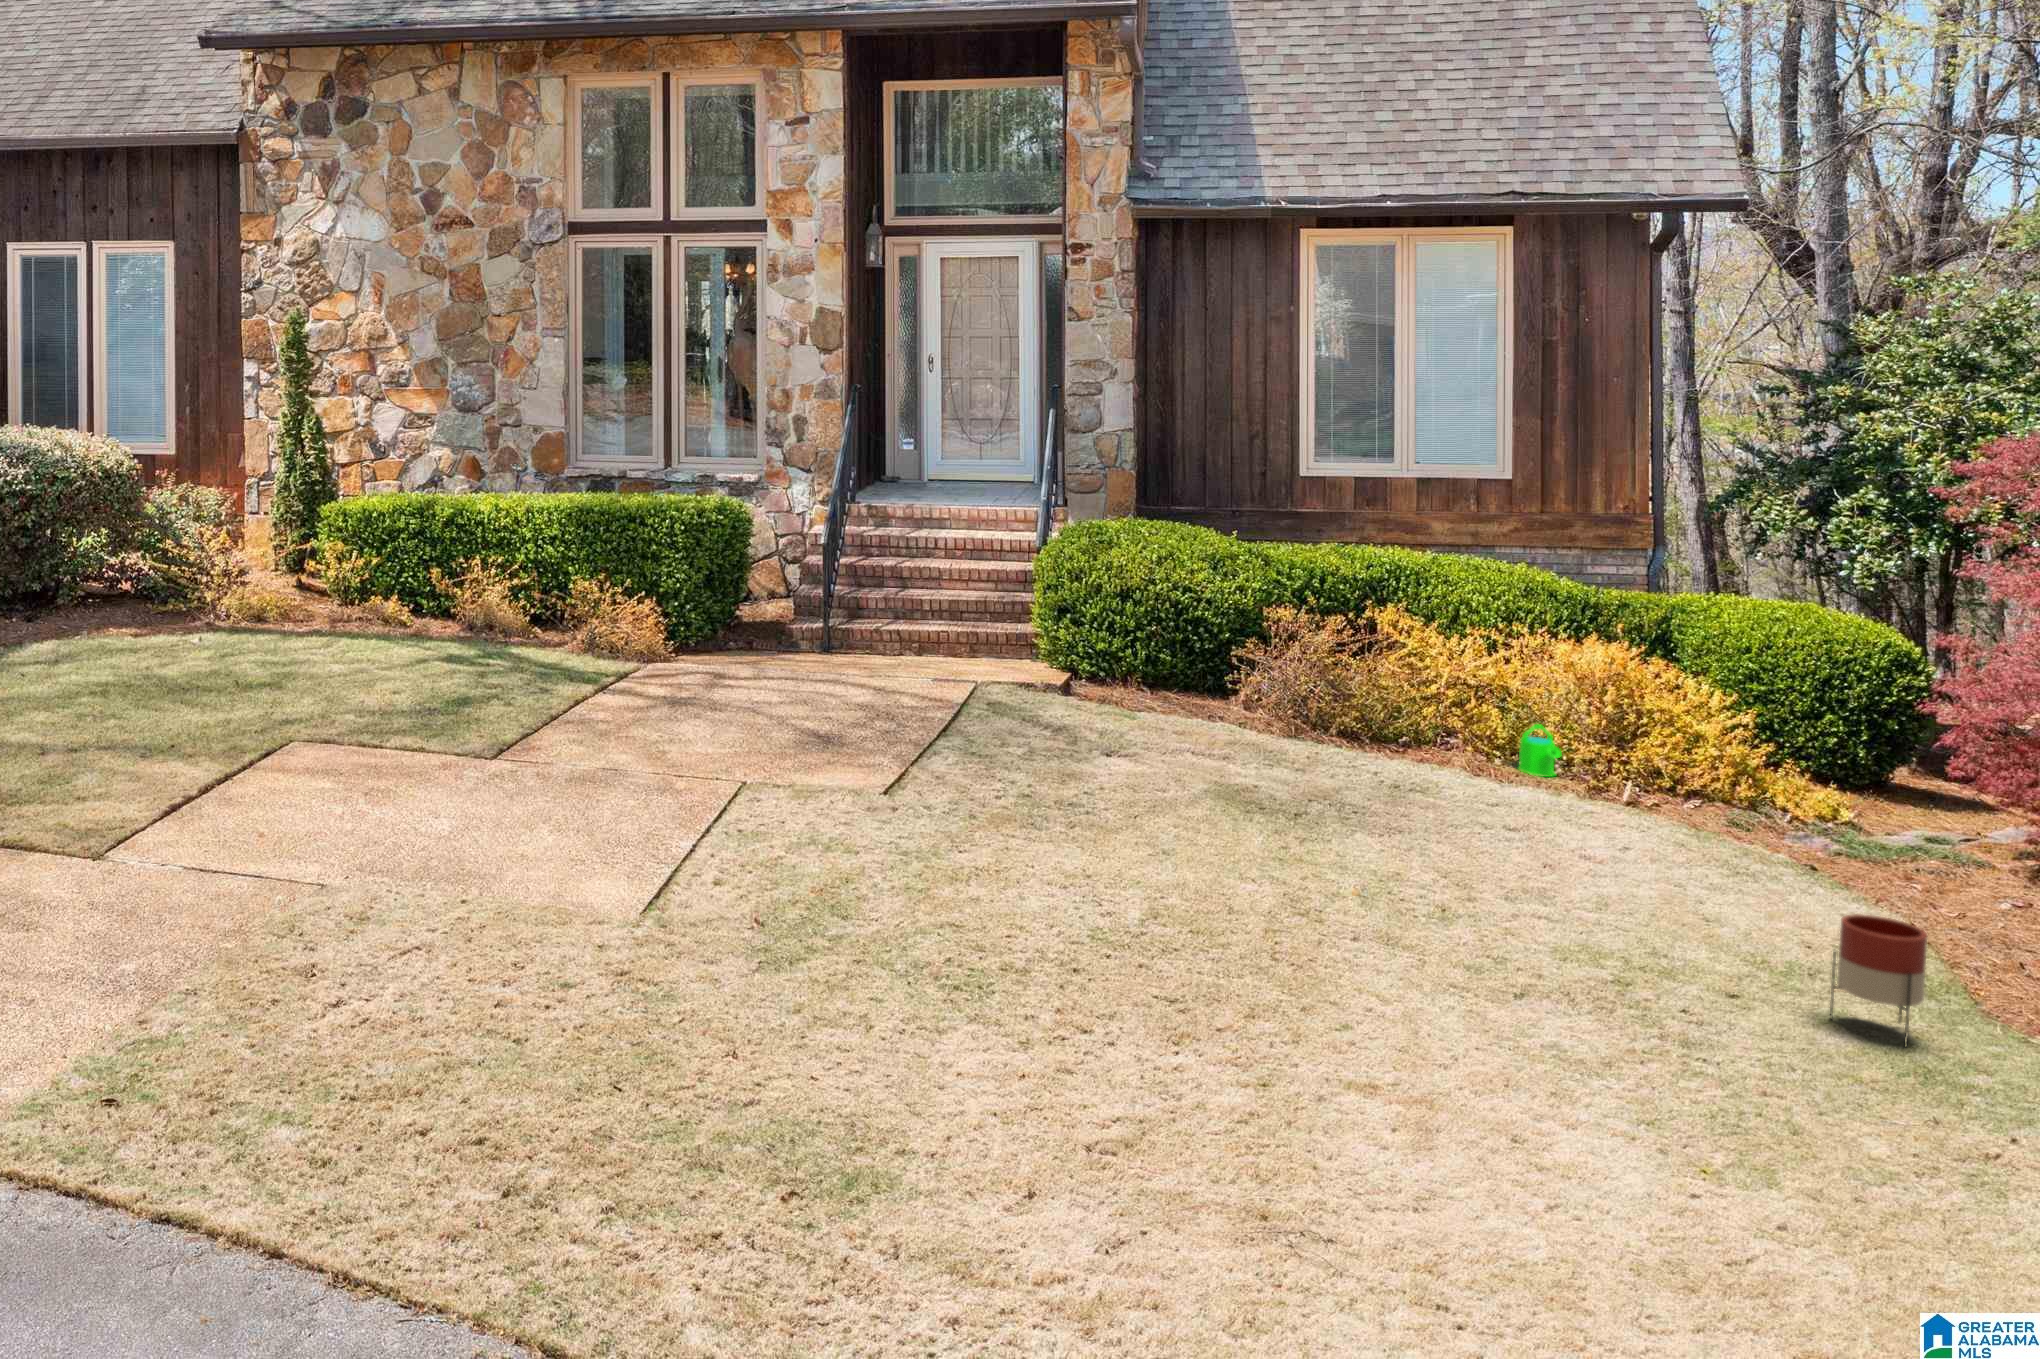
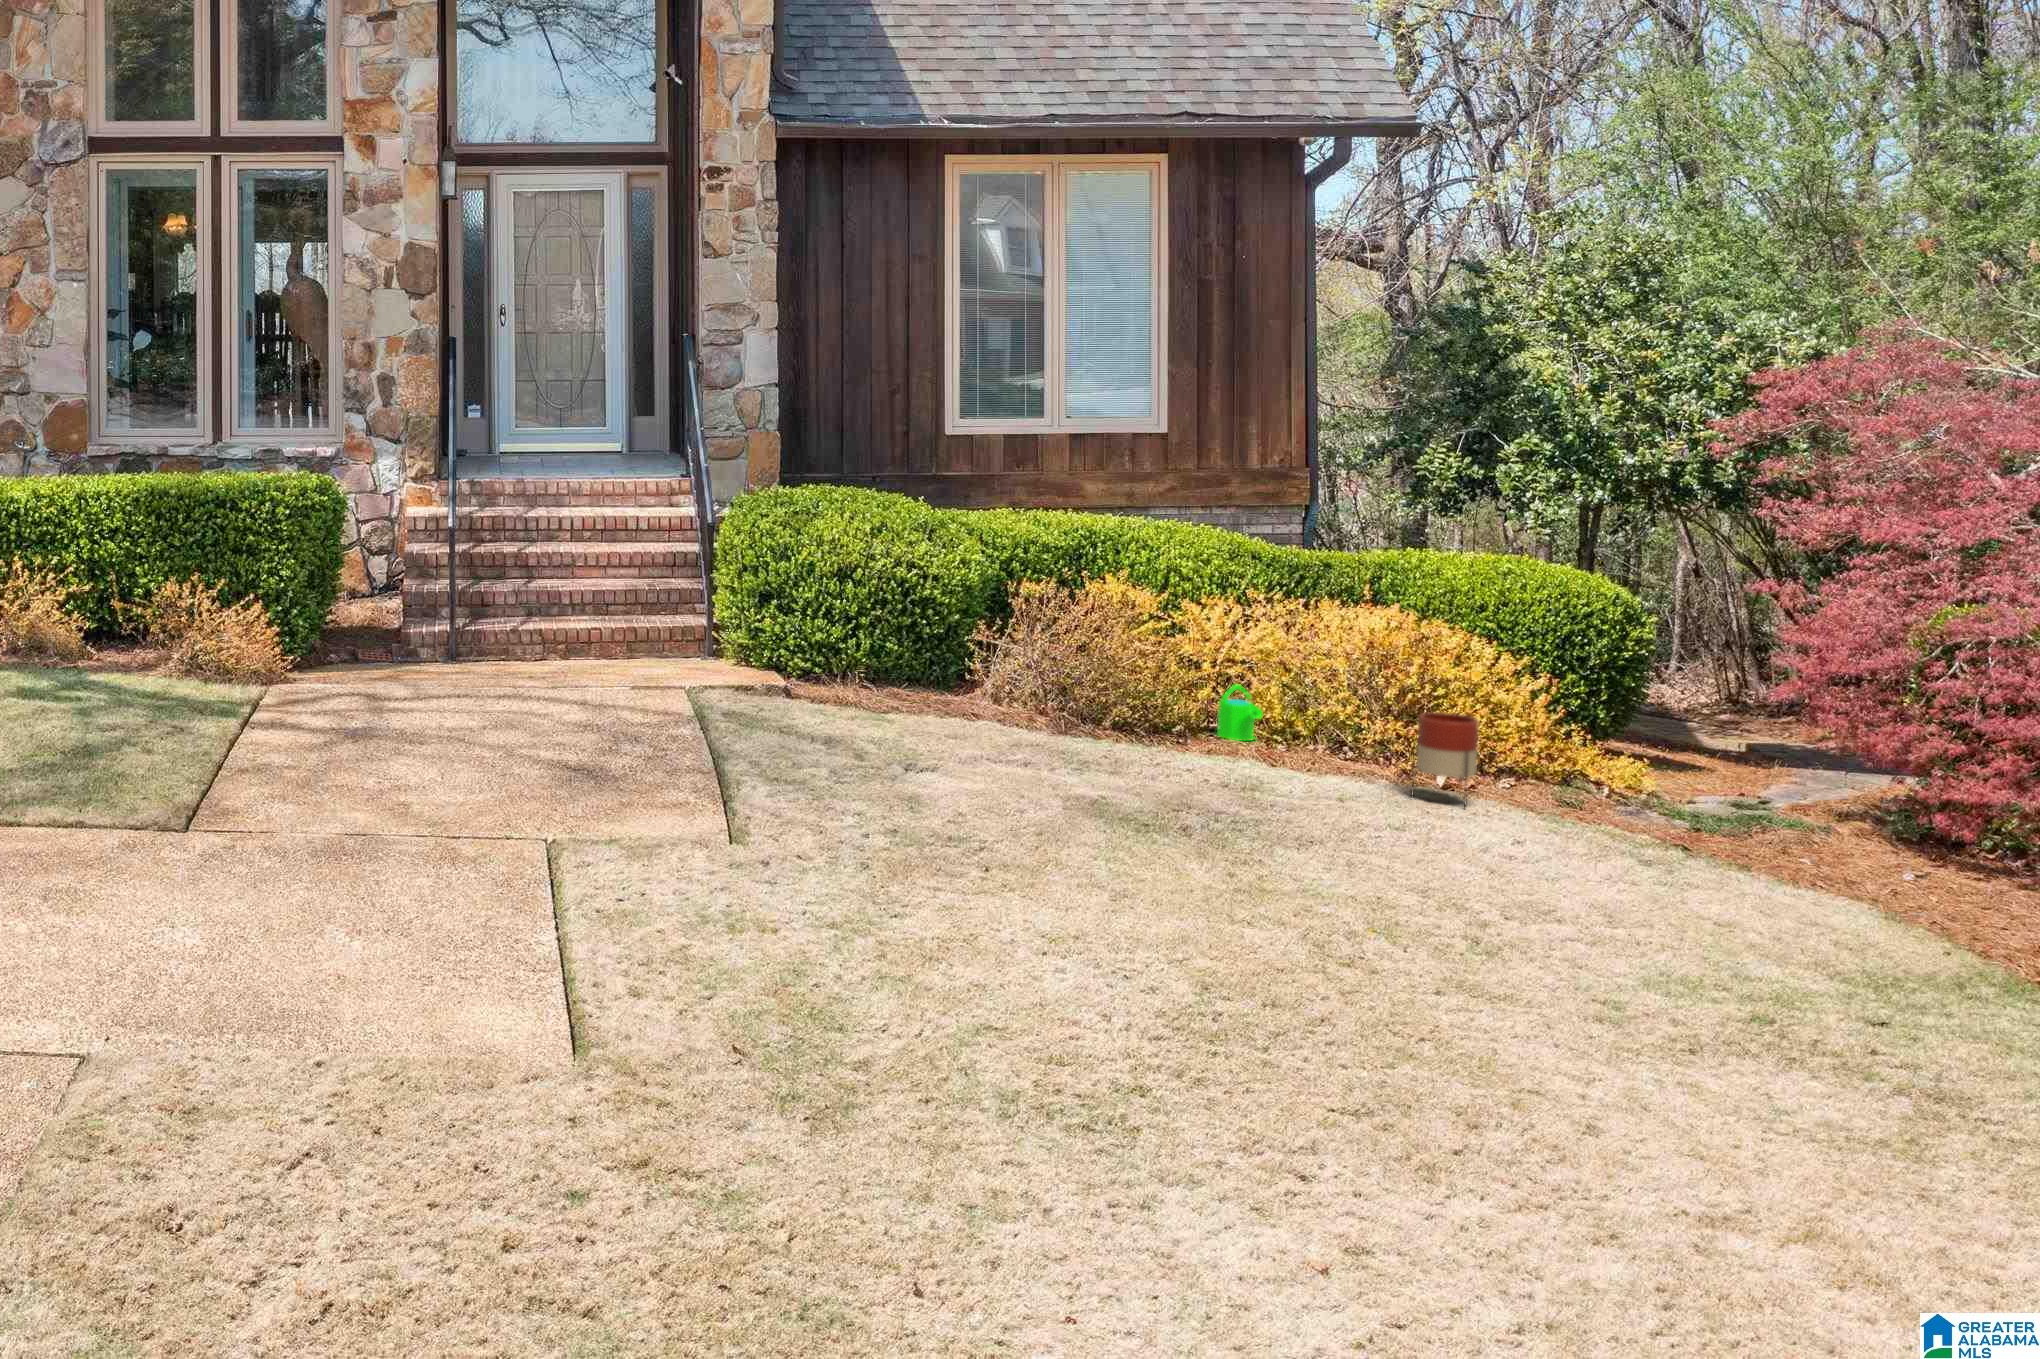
planter: present [1830,914,1927,1046] -> present [1411,712,1479,802]

